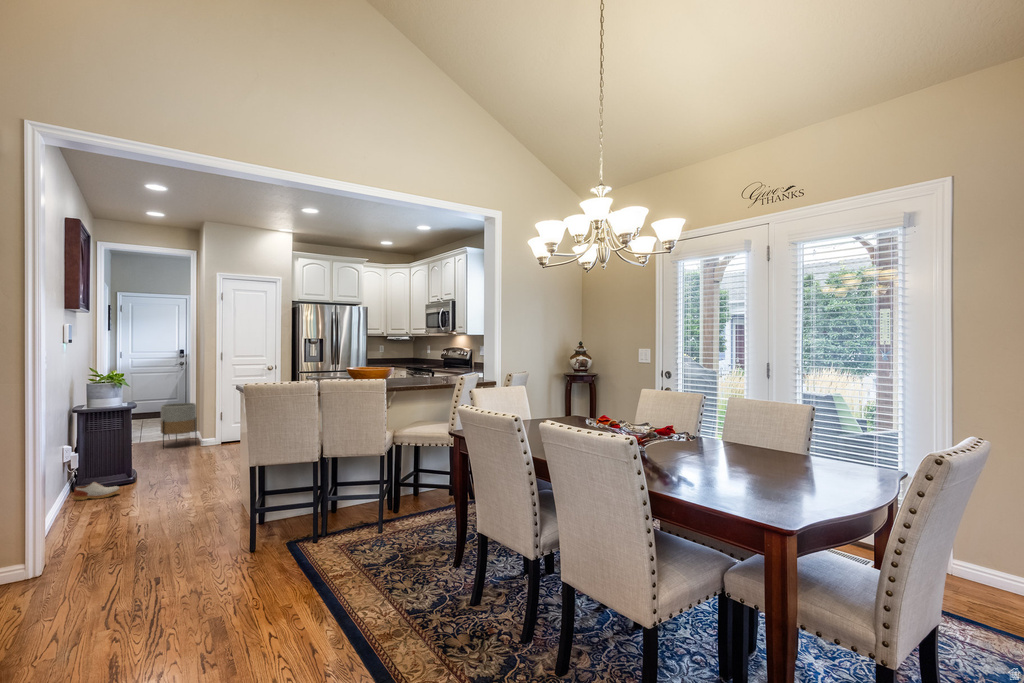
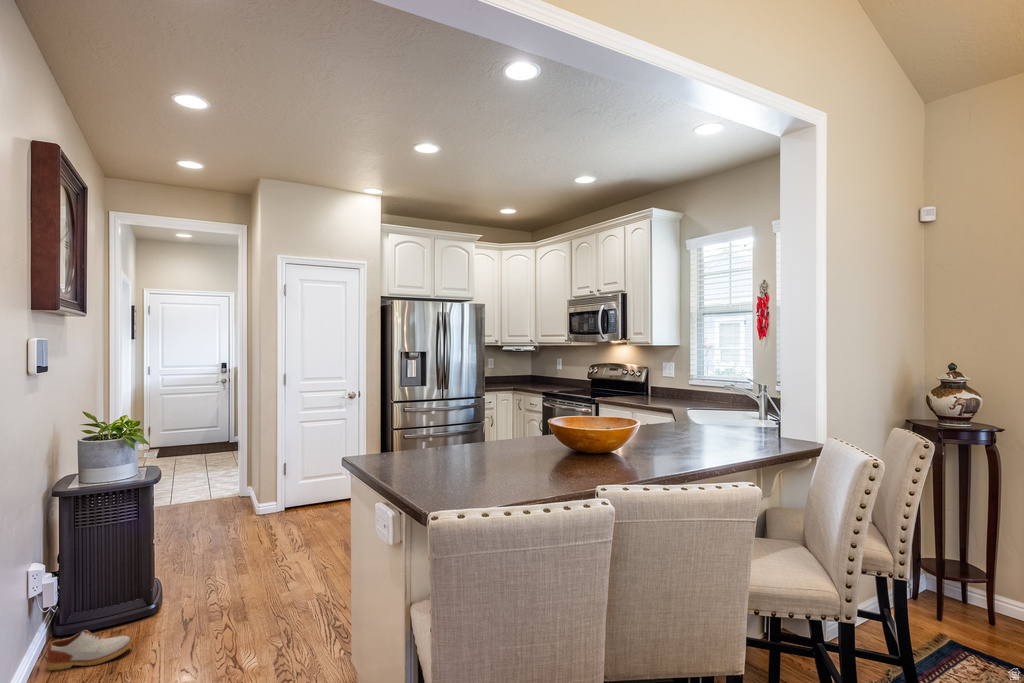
planter: present [161,403,197,449] -> none [200,447,250,519]

